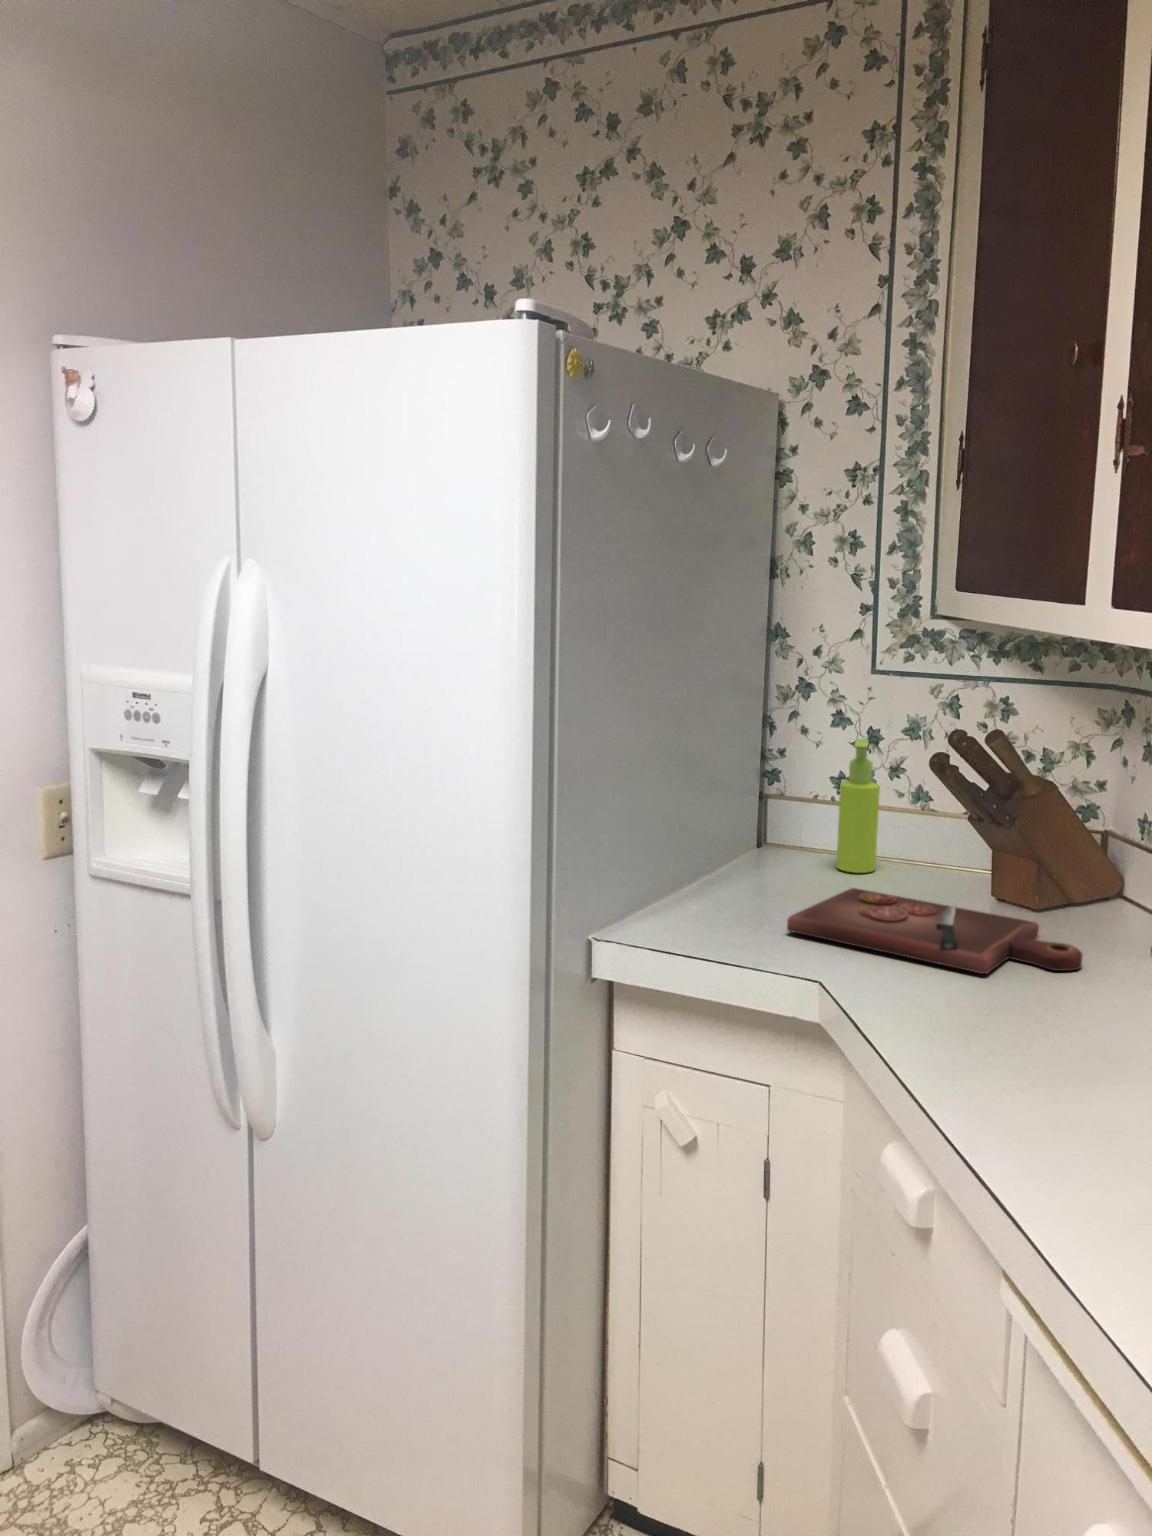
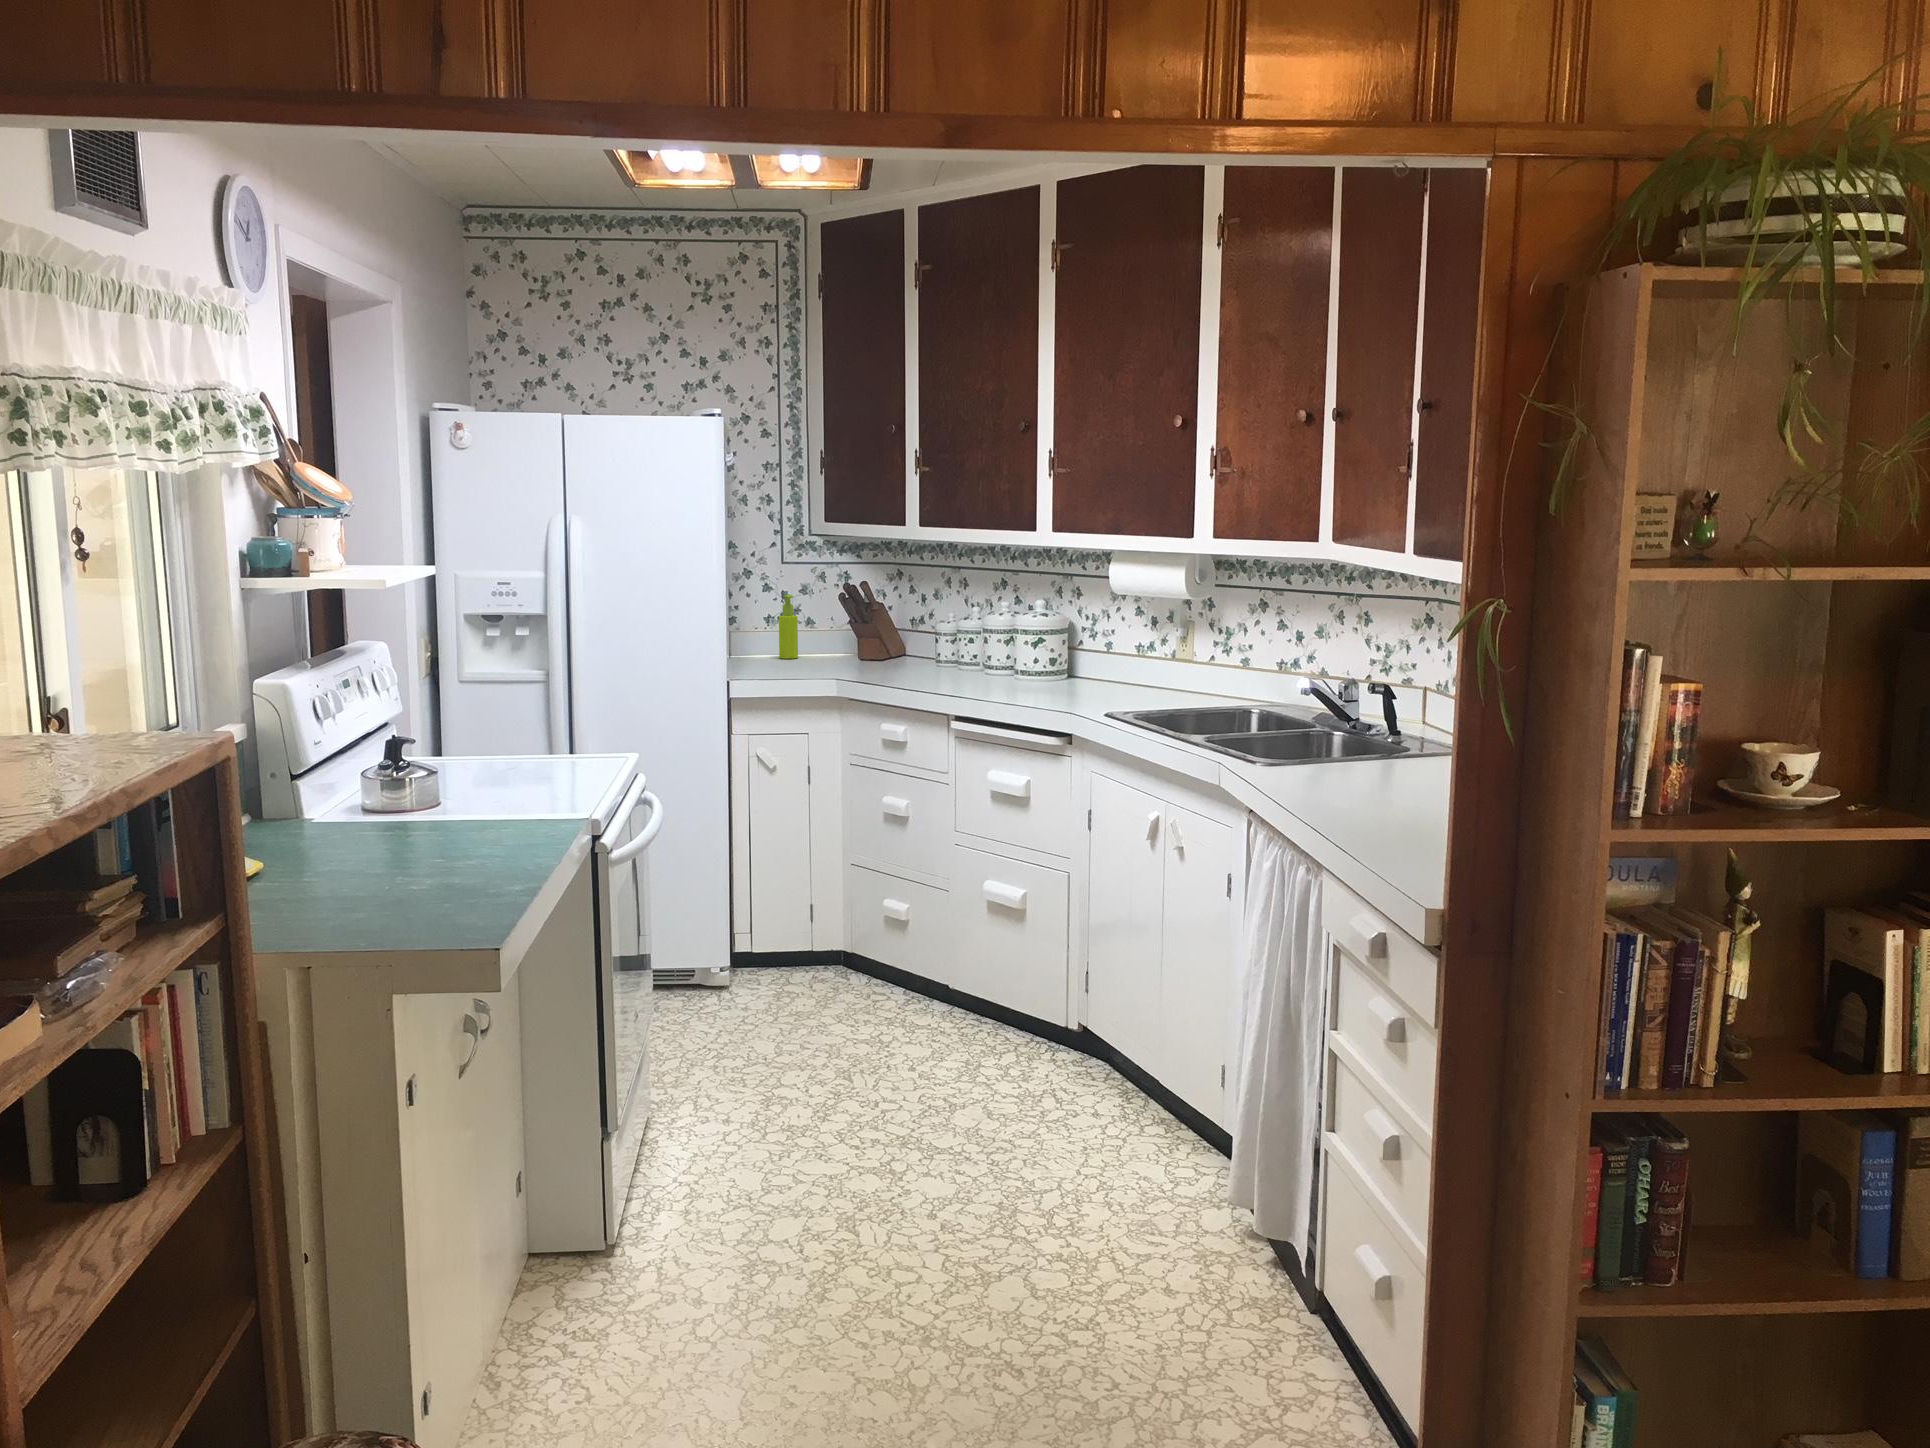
cutting board: present [787,888,1082,974] -> none [791,659,908,673]

